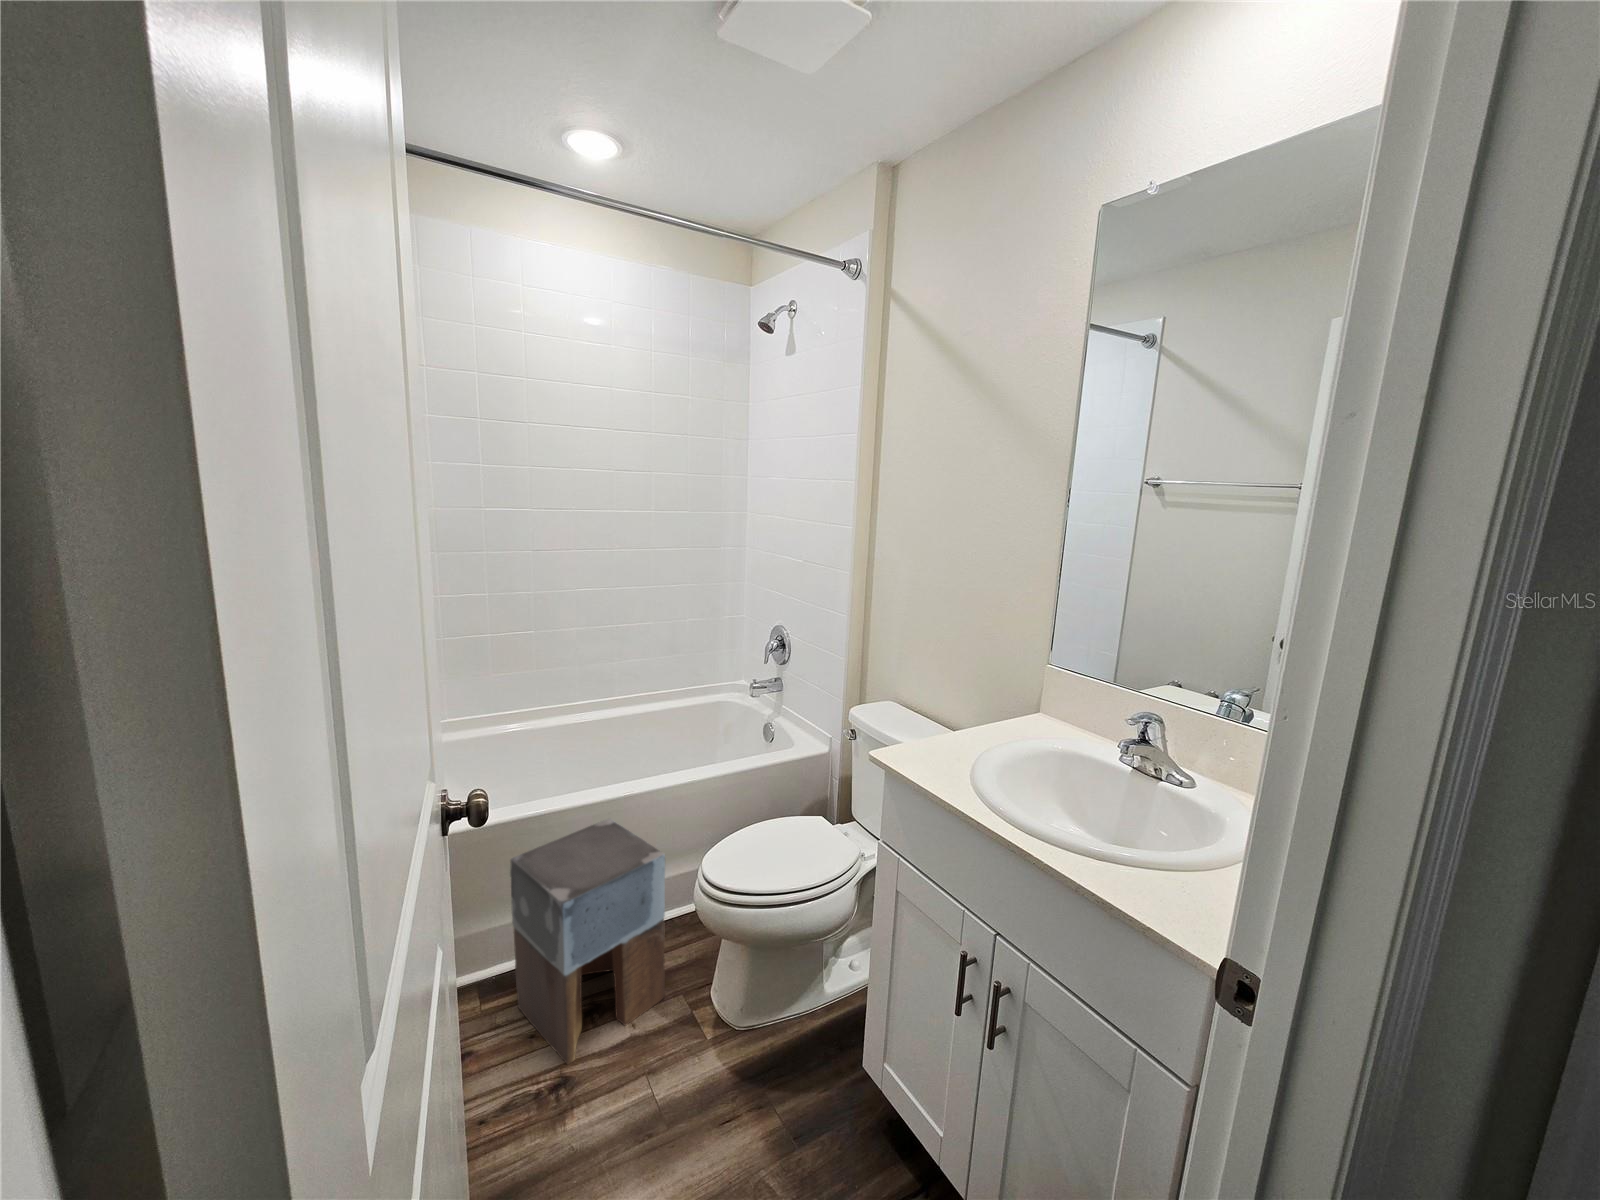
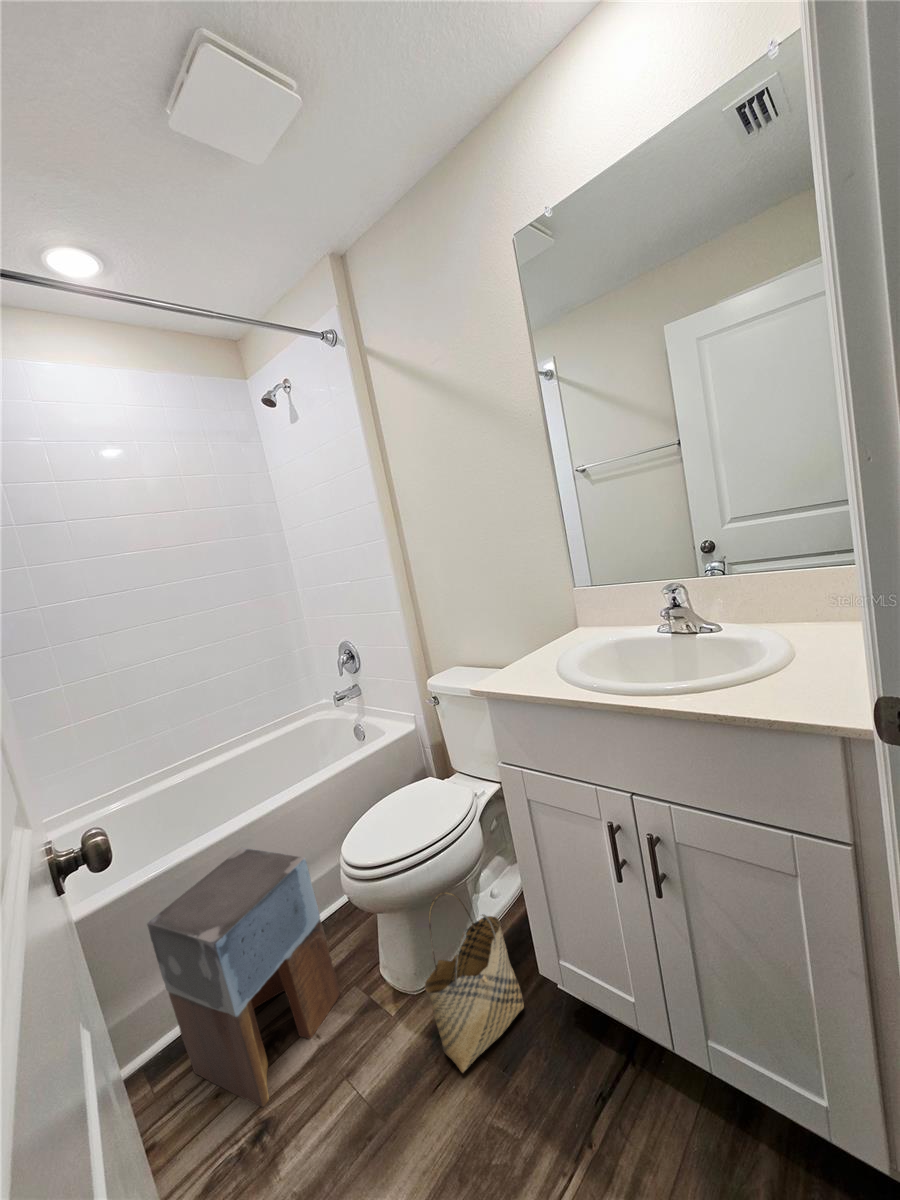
woven basket: none [740,945,840,1123] -> present [425,892,524,1073]

